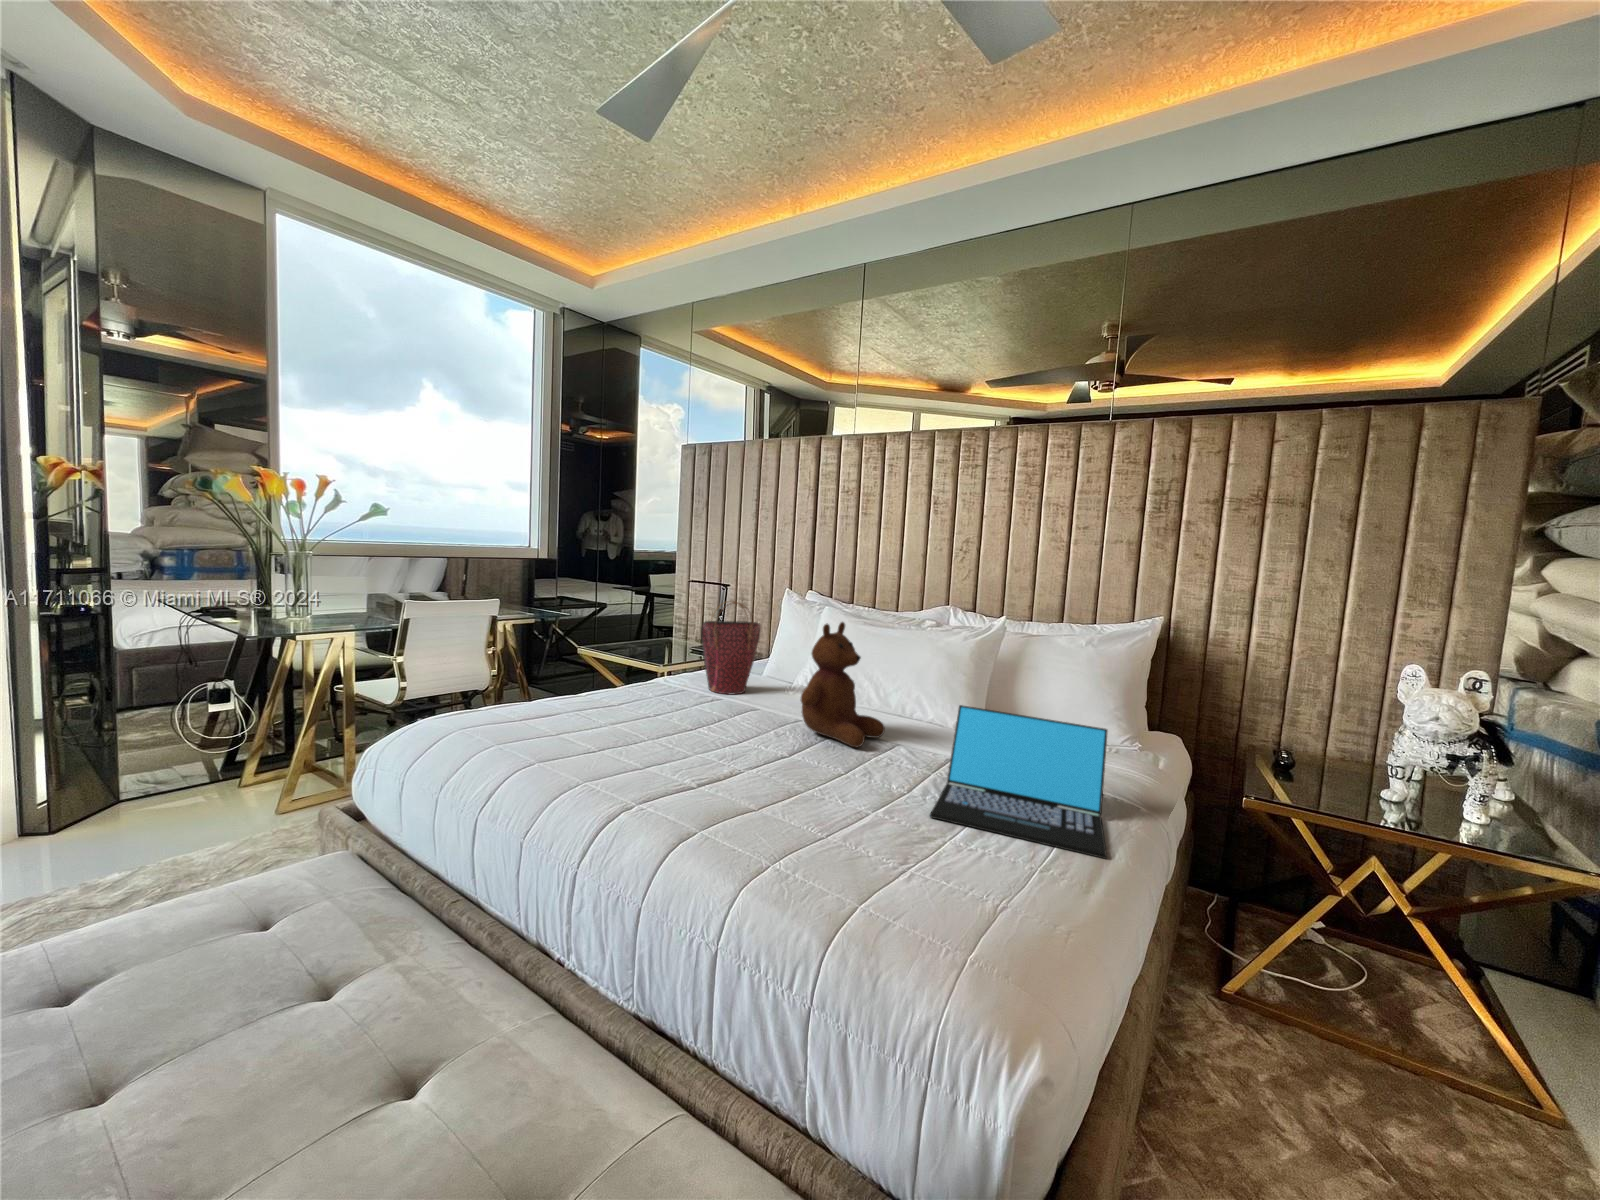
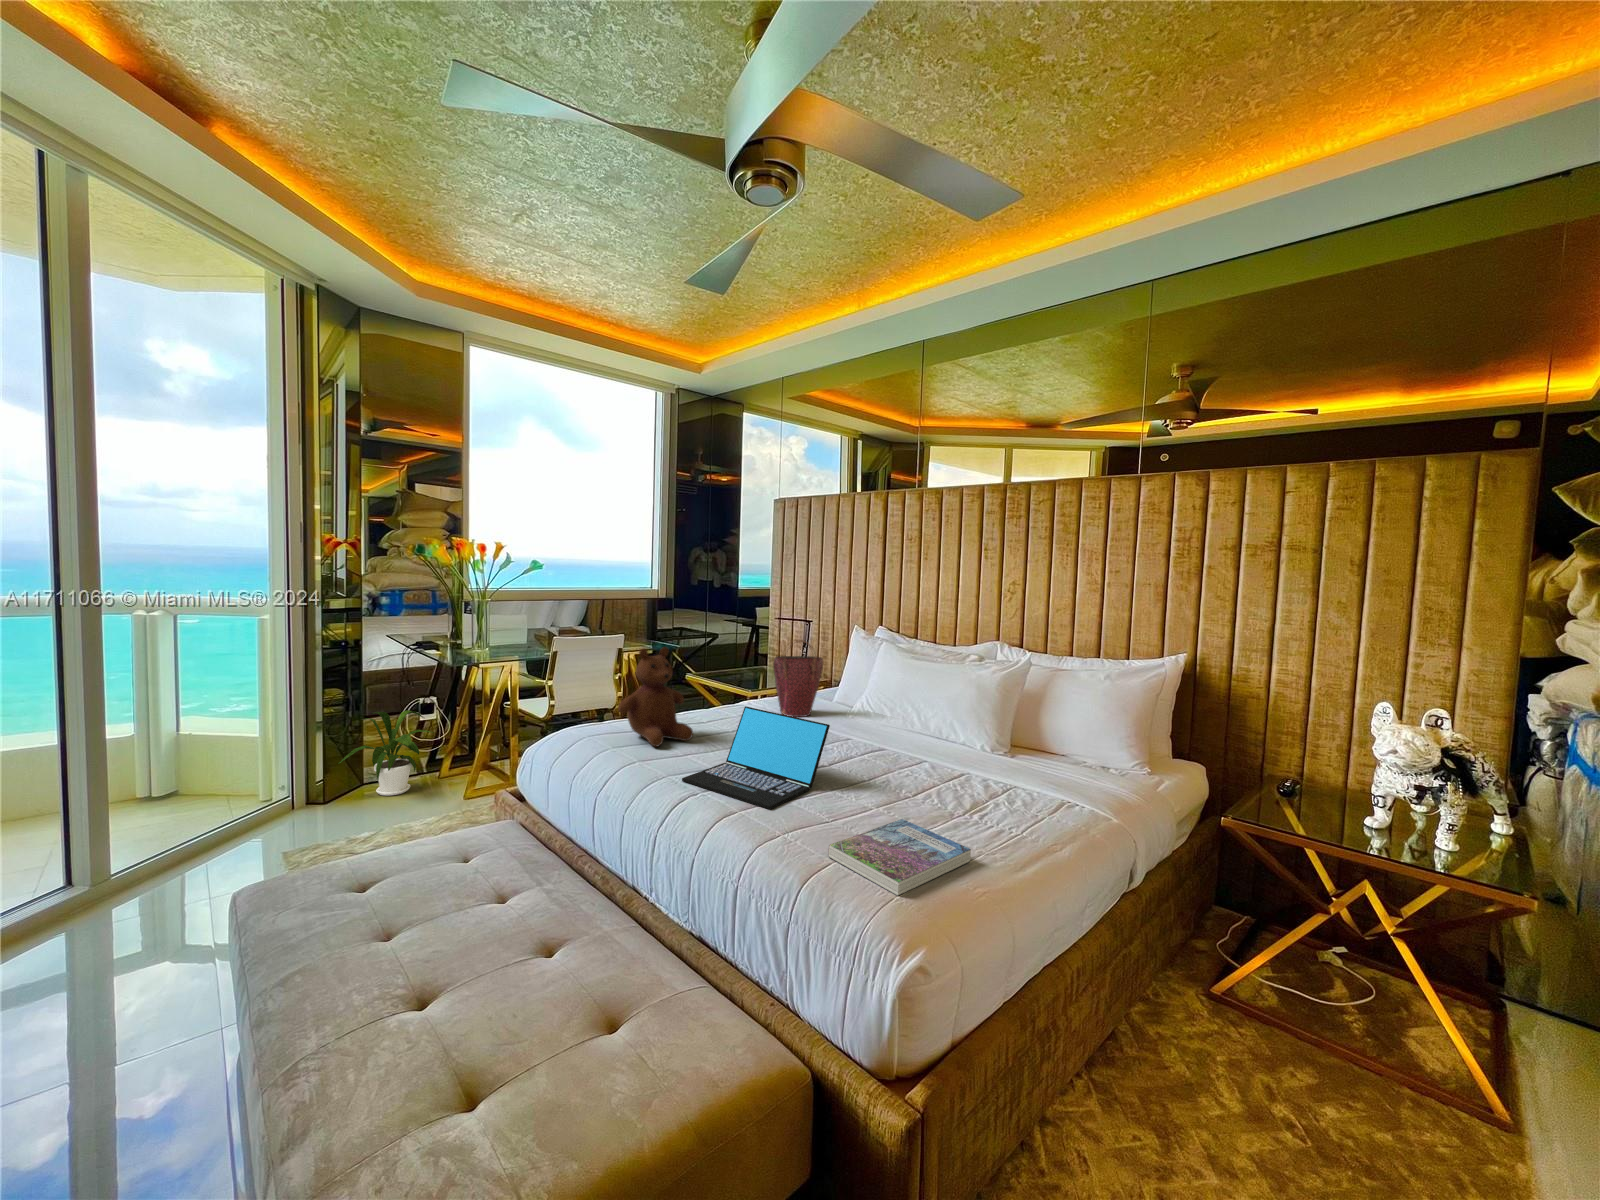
teddy bear: present [801,622,885,747] -> present [618,647,693,747]
house plant: none [66,698,228,815] -> present [338,710,433,796]
laptop: present [930,705,1107,858] -> present [682,707,830,810]
book: none [851,827,1039,956] -> present [828,819,971,896]

